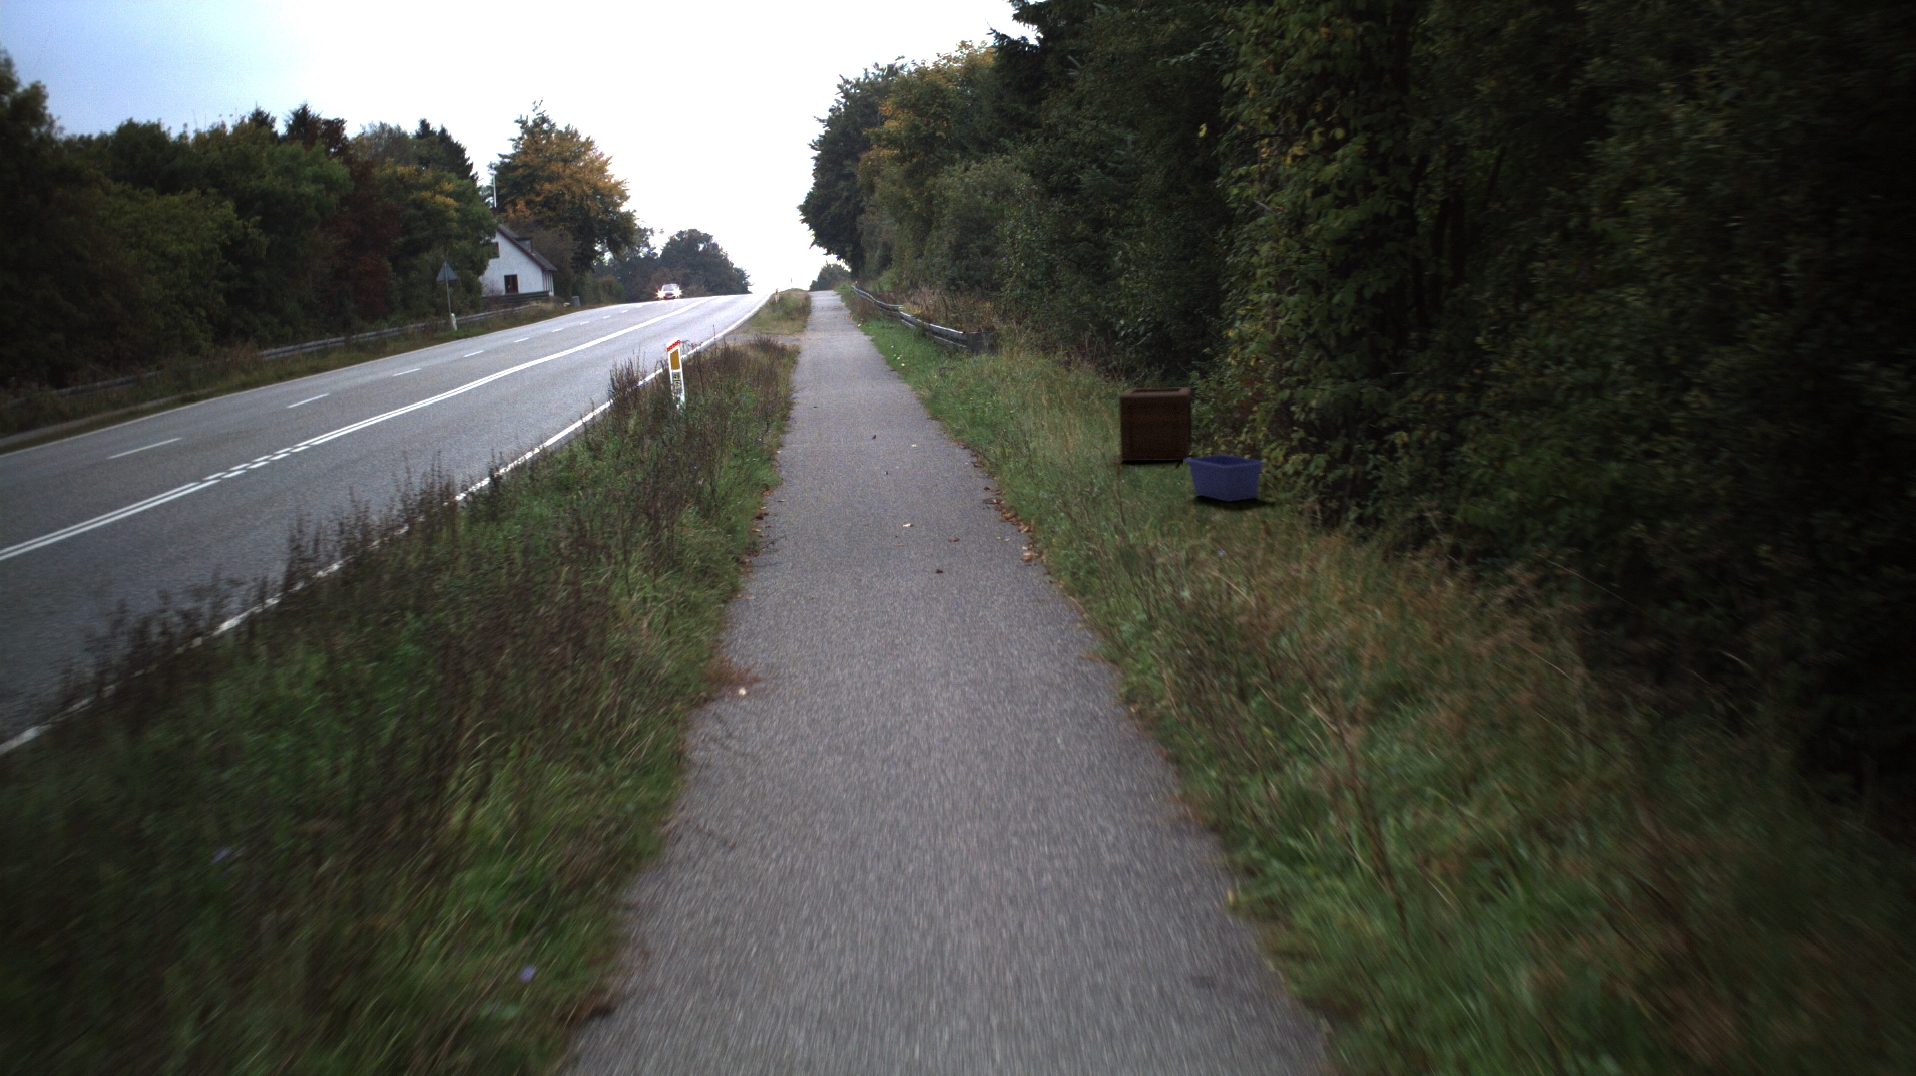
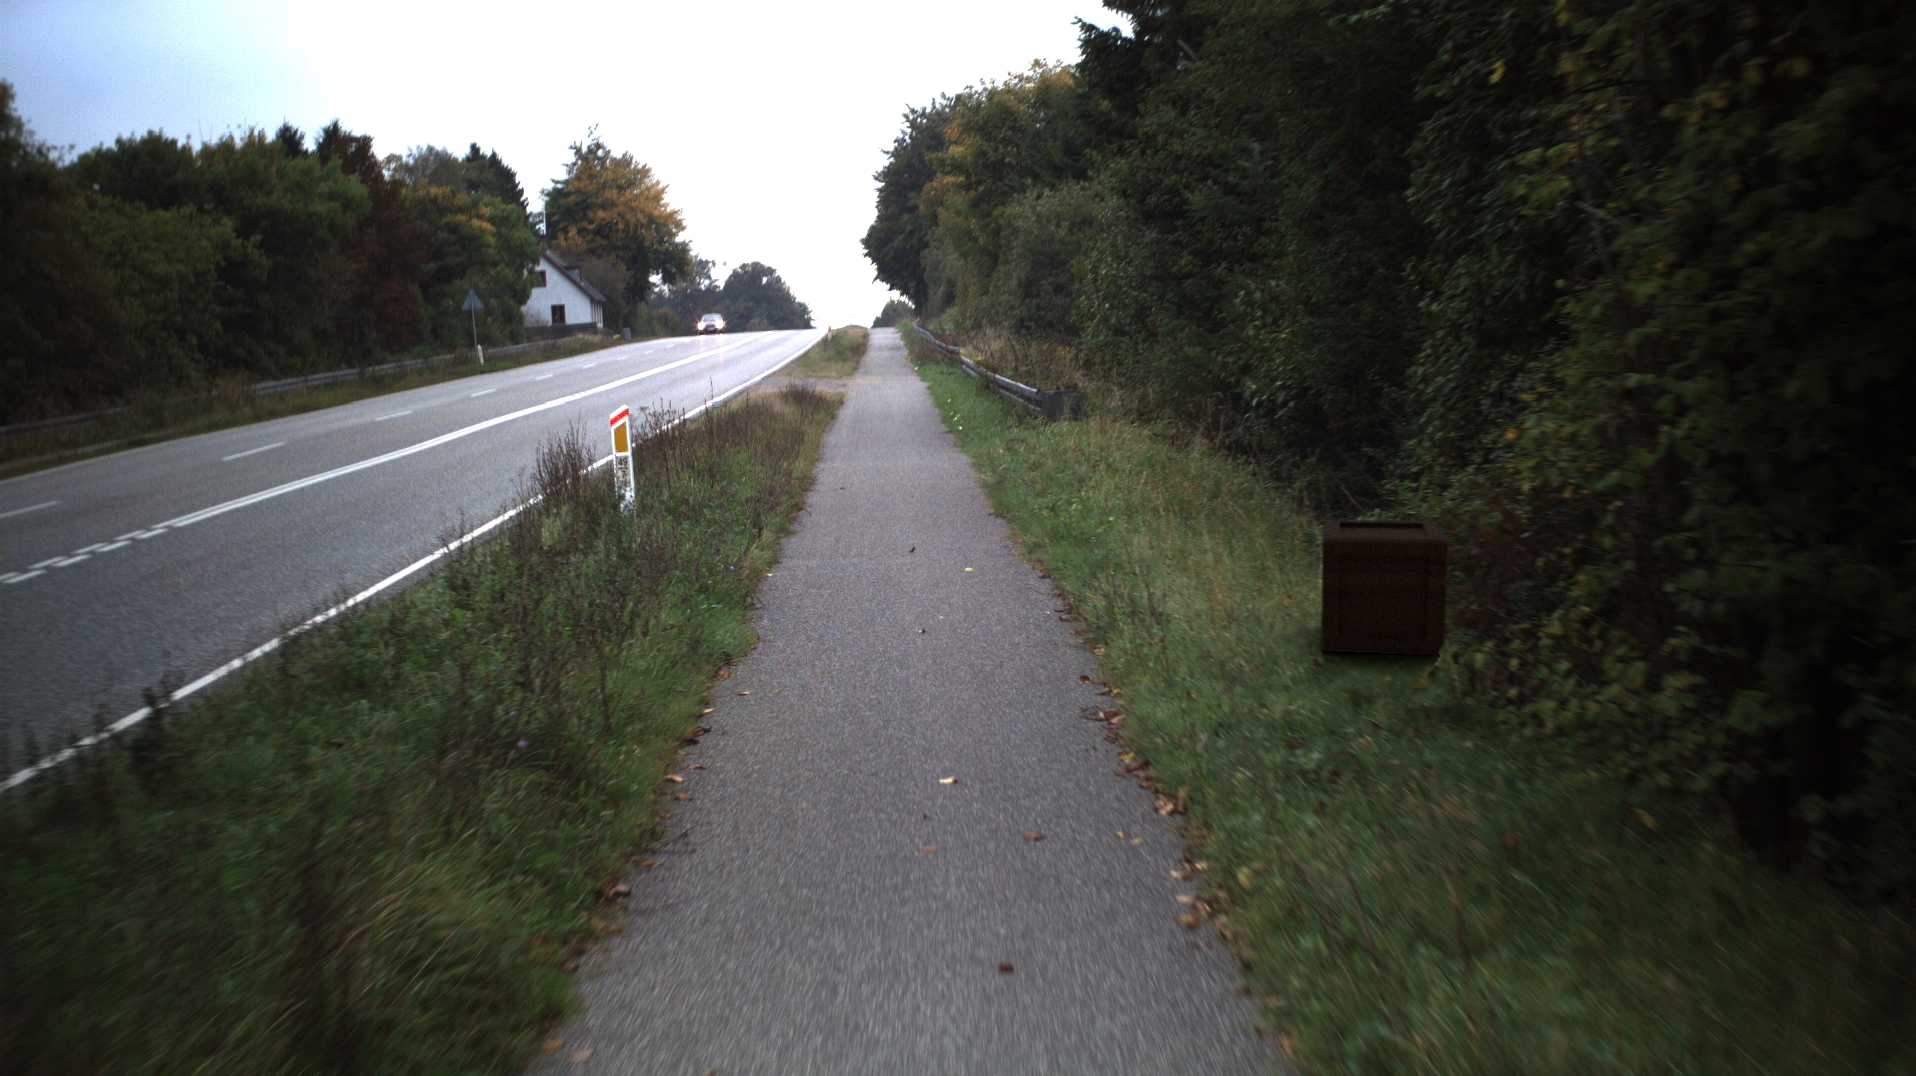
storage bin: present [1184,455,1266,502] -> none [1510,699,1711,822]

